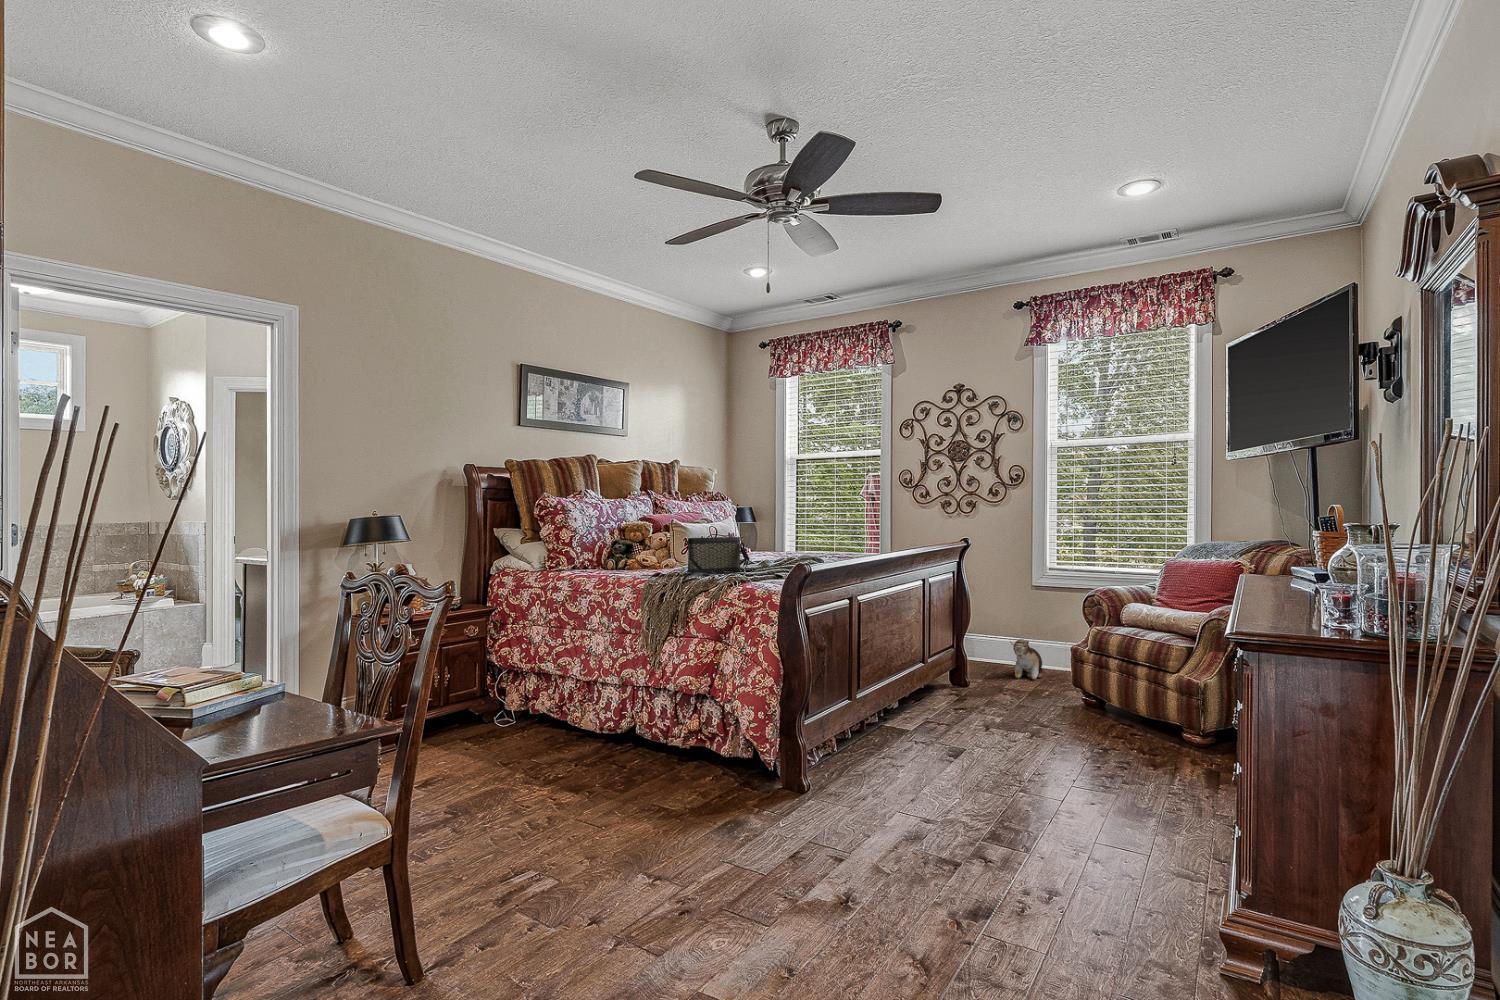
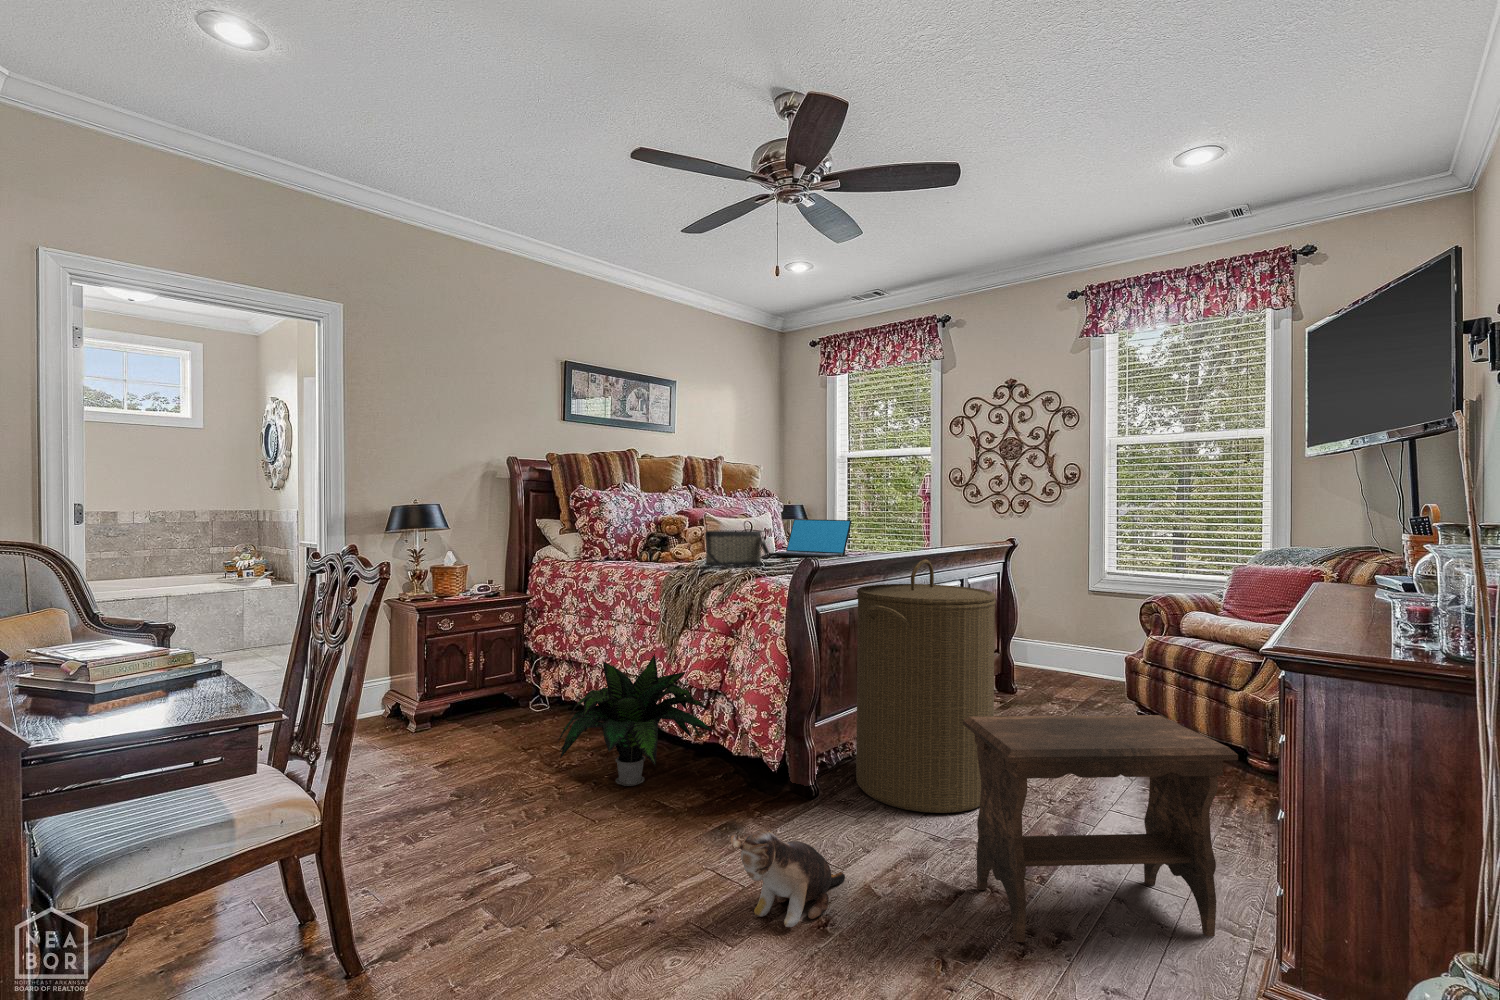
laptop: none [736,524,817,562] -> present [769,519,852,558]
laundry hamper: none [840,563,971,799] -> present [856,560,996,813]
plush toy: present [1010,639,1045,679] -> present [731,830,845,927]
potted plant: none [550,660,711,791] -> present [559,654,714,786]
footstool: none [958,698,1197,903] -> present [963,715,1238,942]

